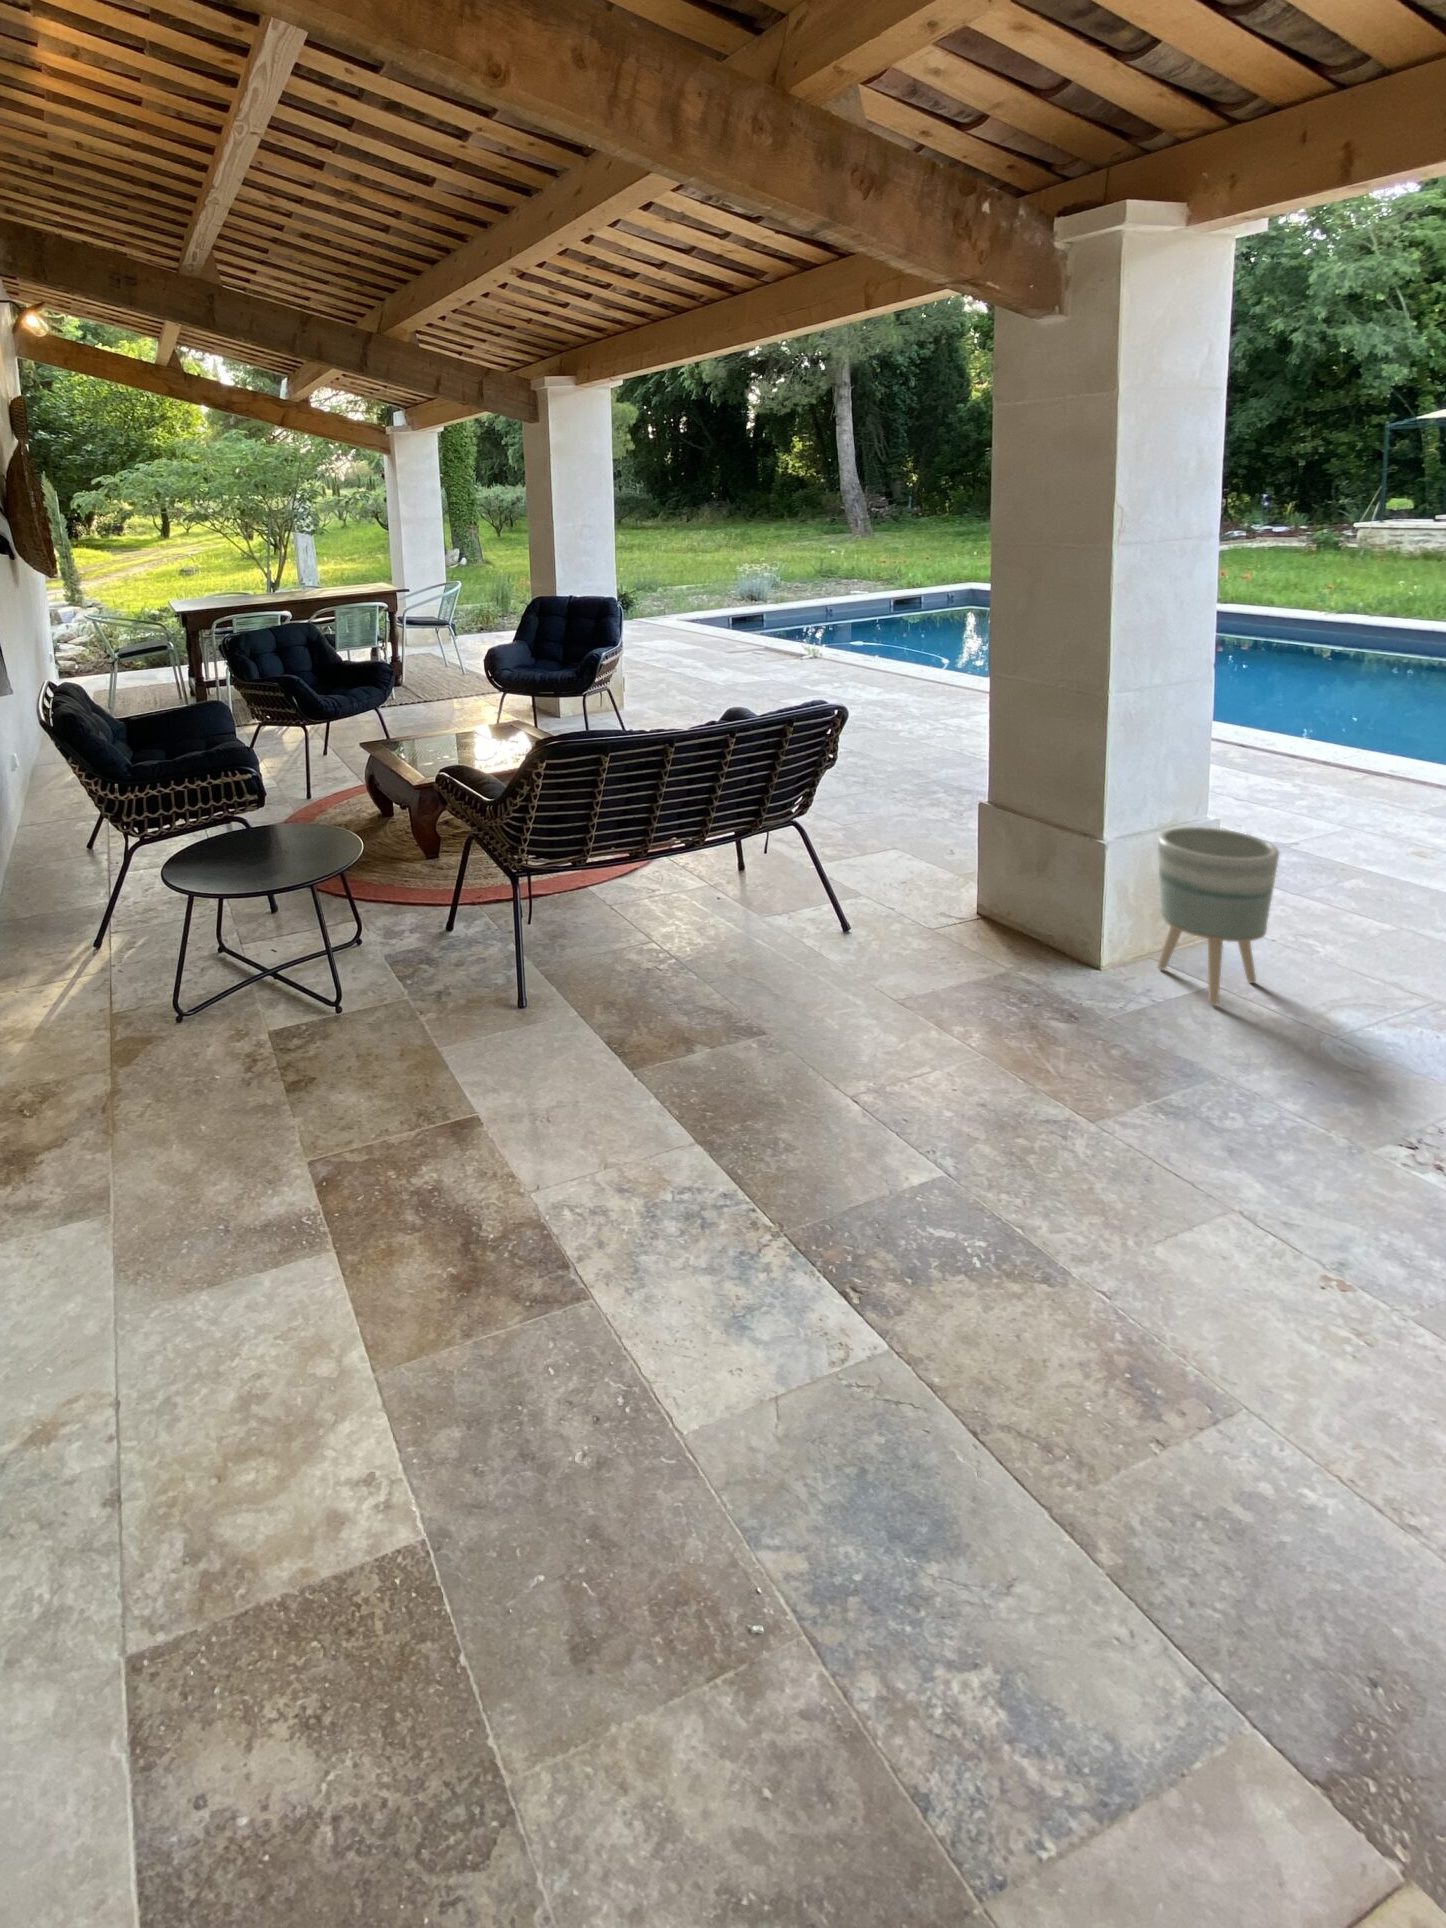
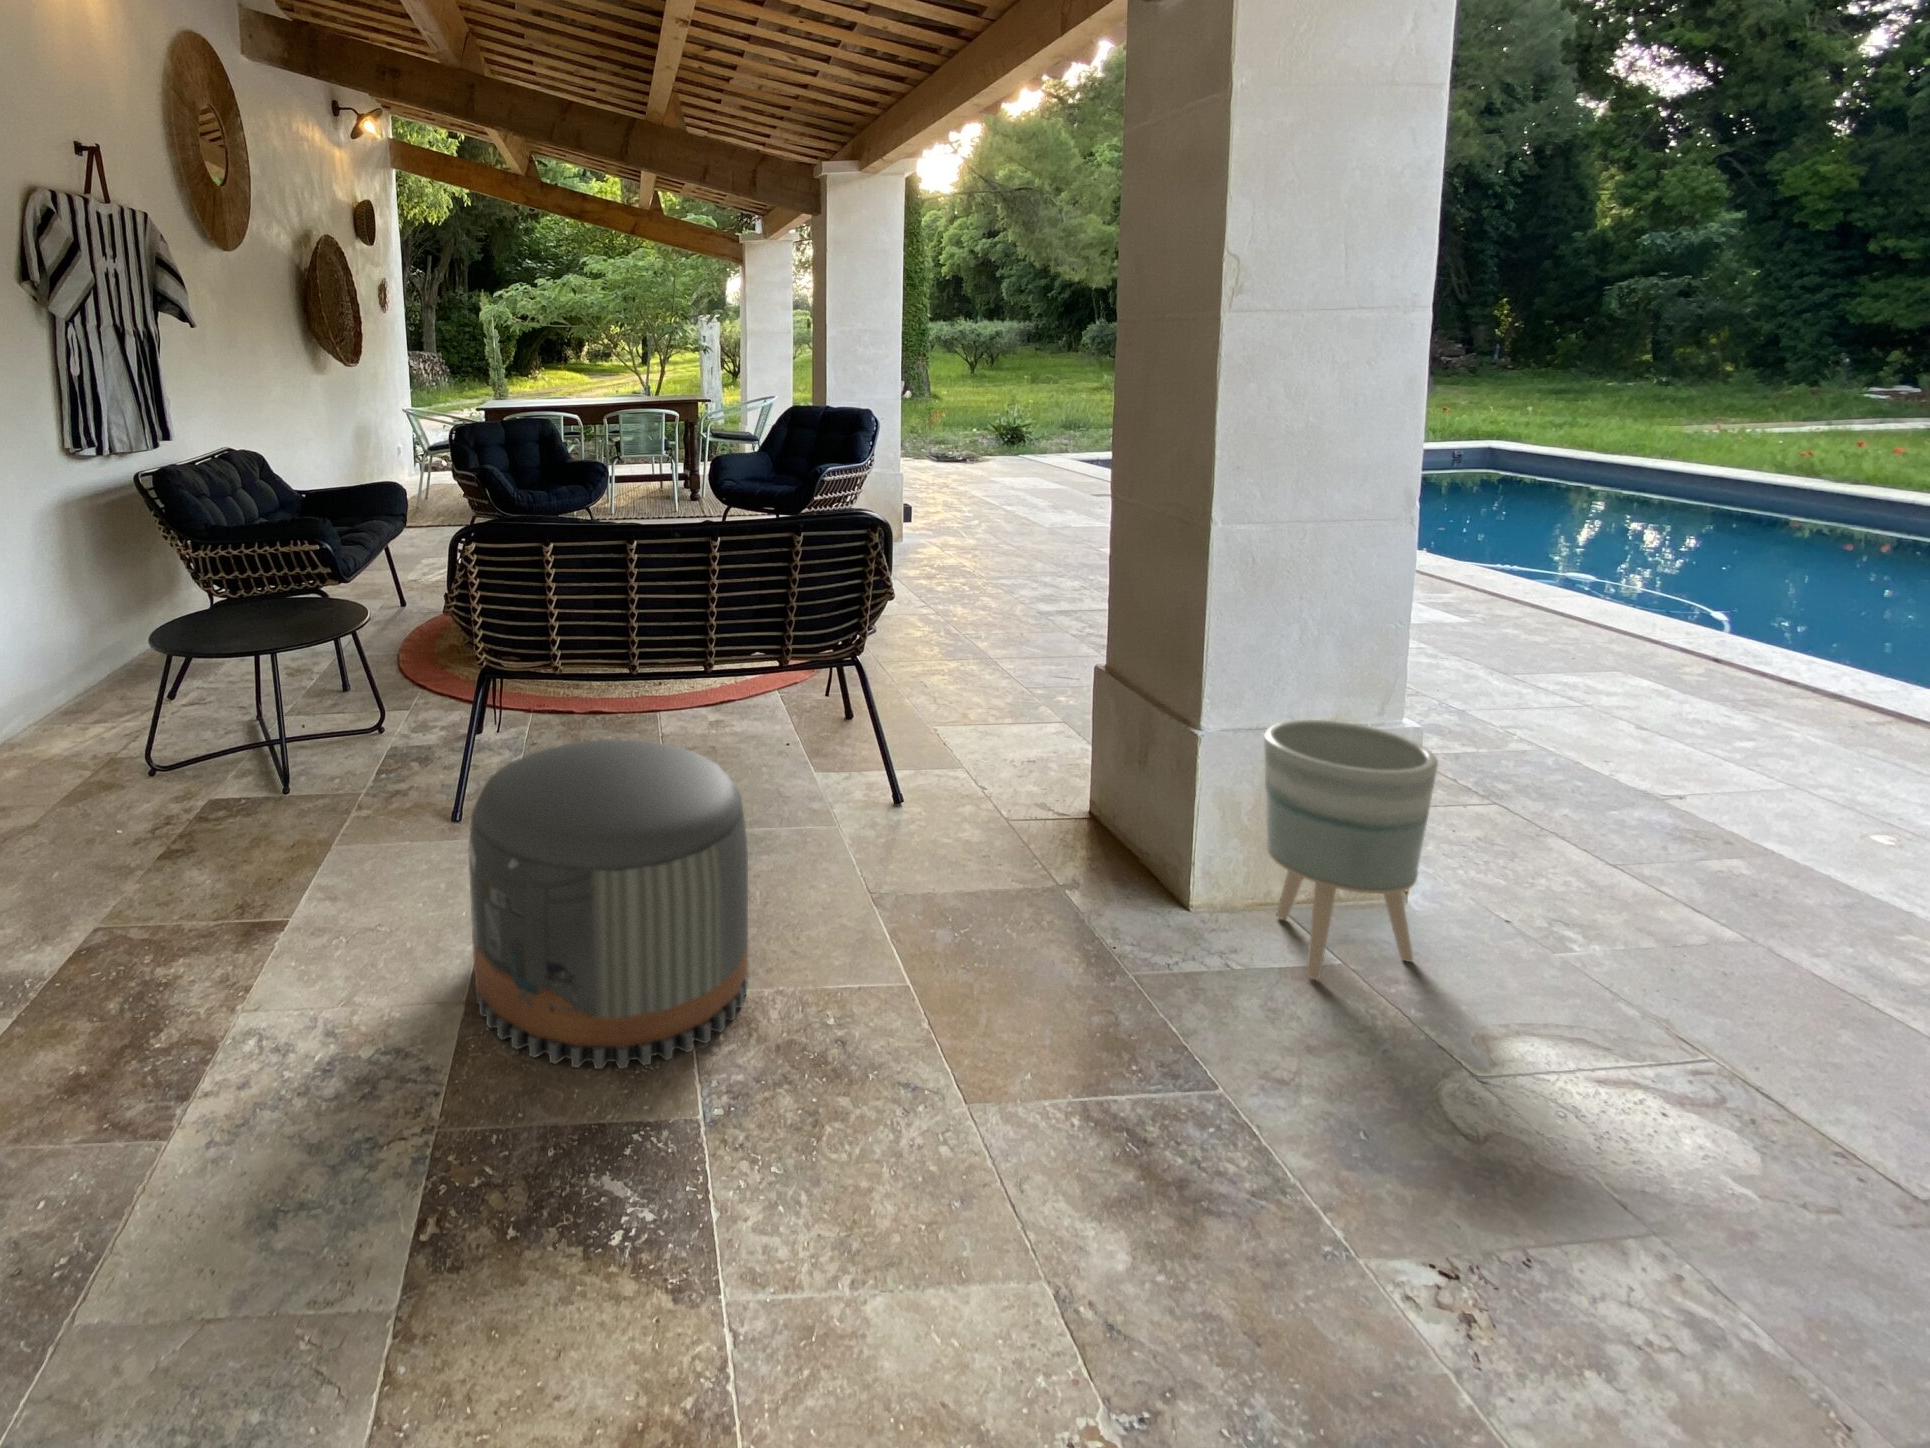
pouf: none [675,911,903,1173] -> present [469,740,748,1069]

